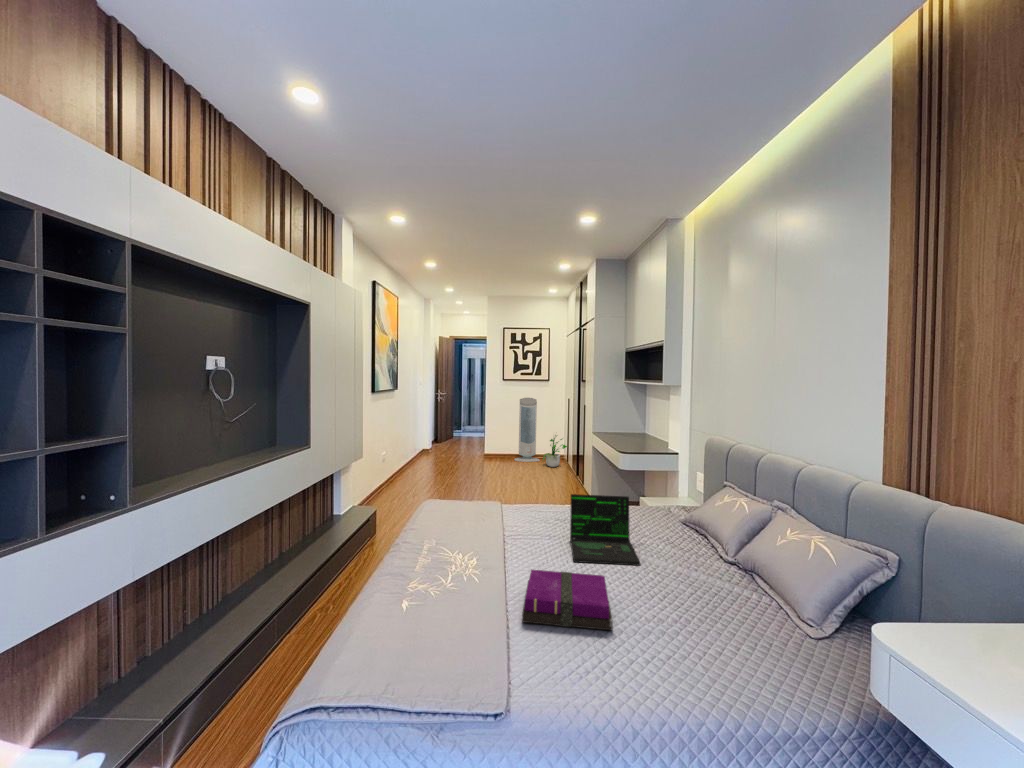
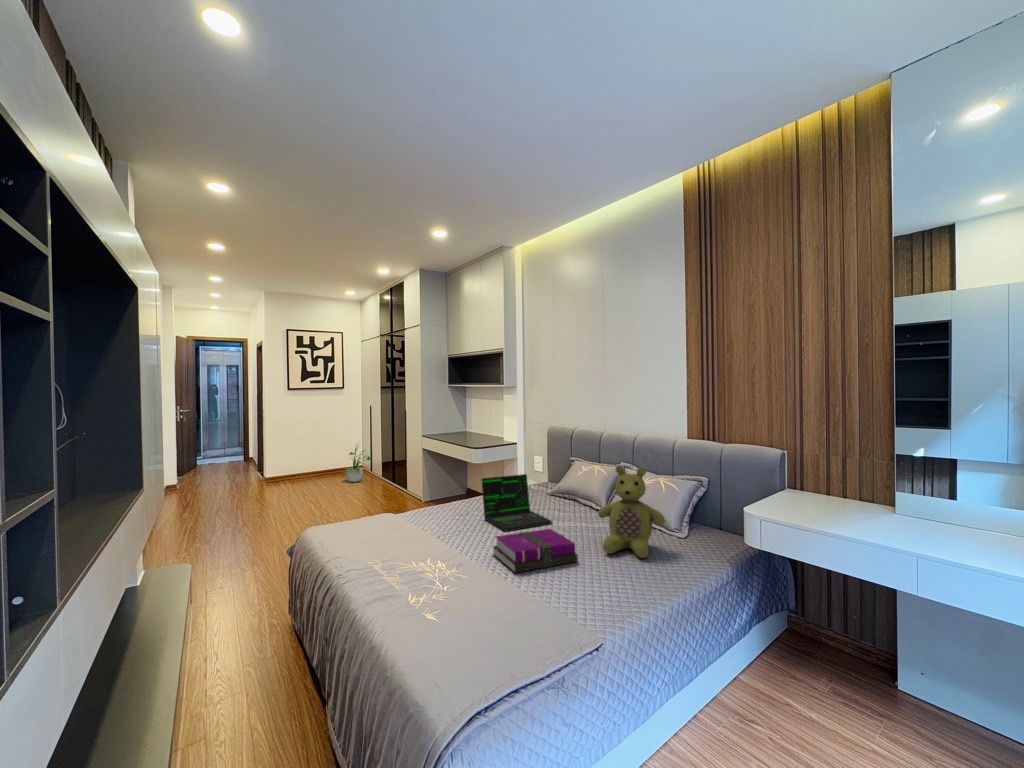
air purifier: present [514,398,540,462] -> none [304,408,336,481]
stuffed bear: none [658,514,764,658] -> present [598,466,665,558]

